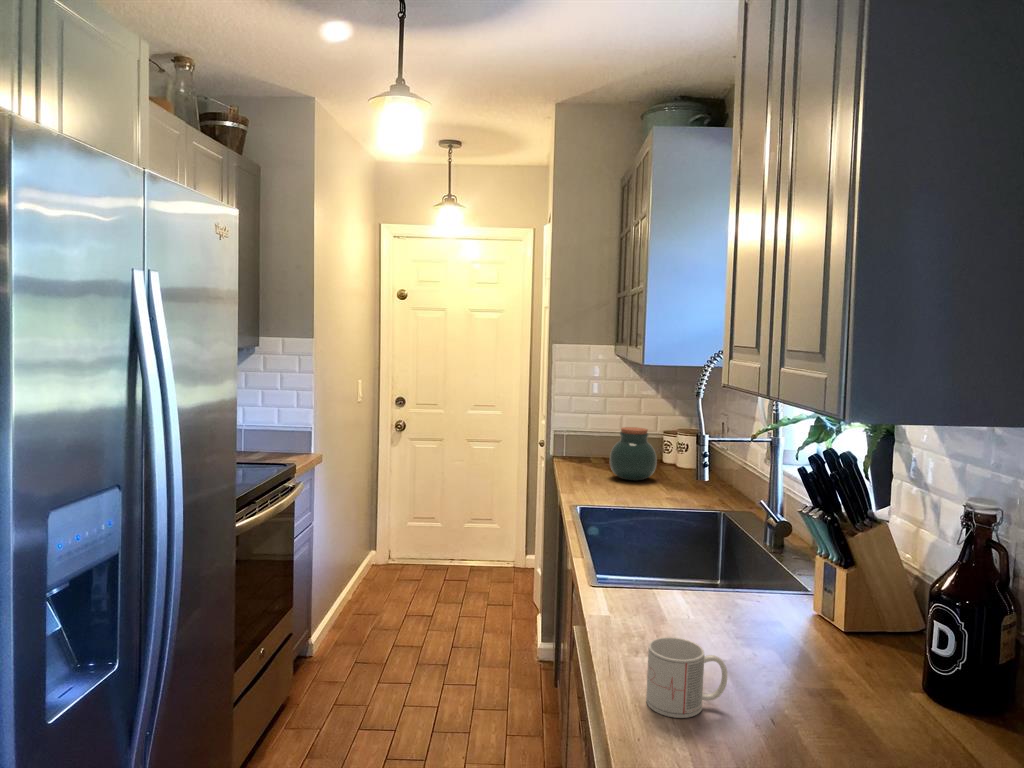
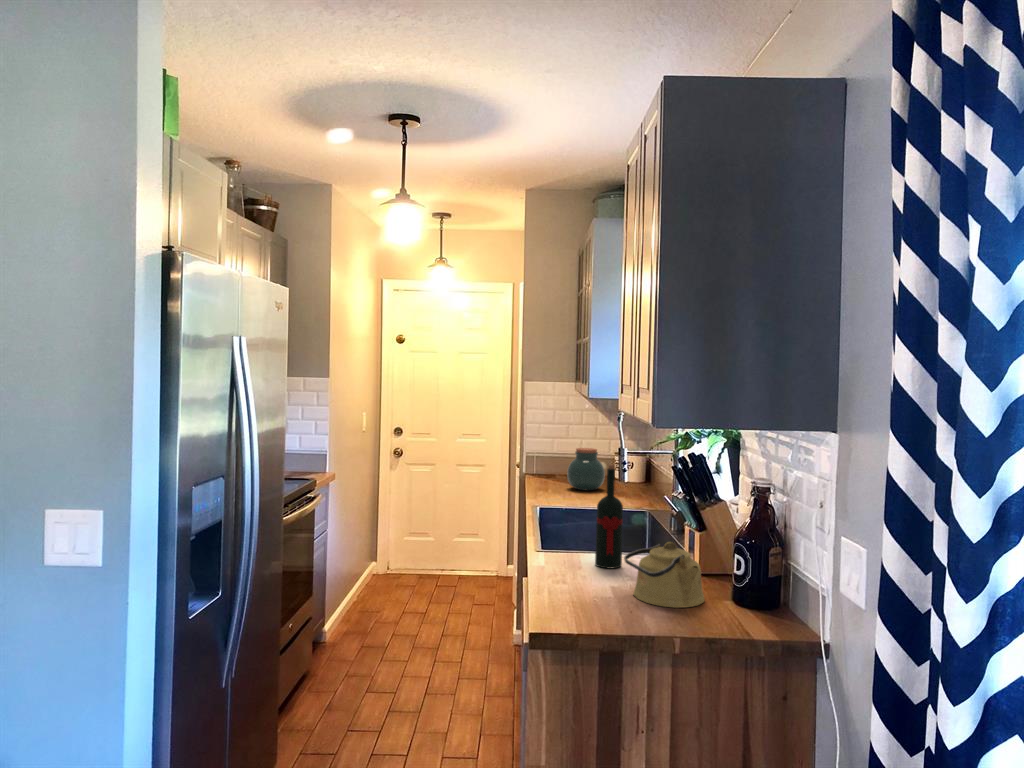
wine bottle: none [686,467,729,620] -> present [595,464,623,569]
kettle: none [749,598,891,710] -> present [624,542,704,608]
mug: present [646,637,728,718] -> none [552,564,602,610]

